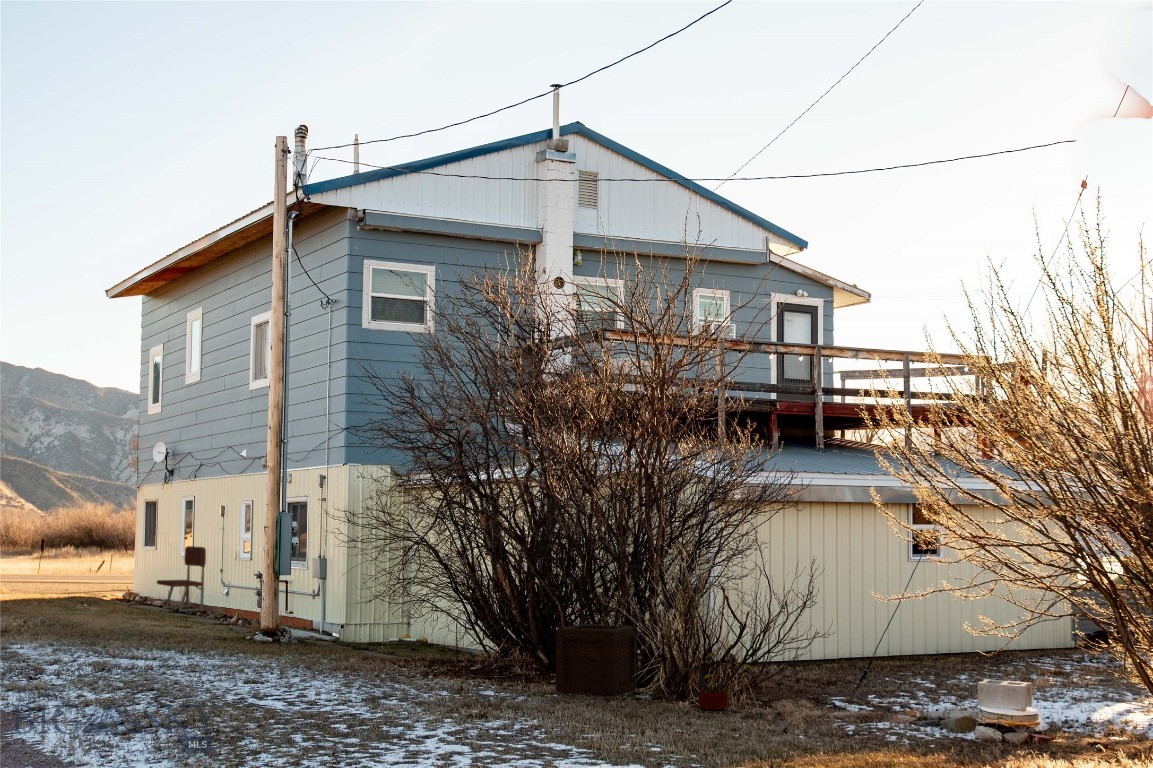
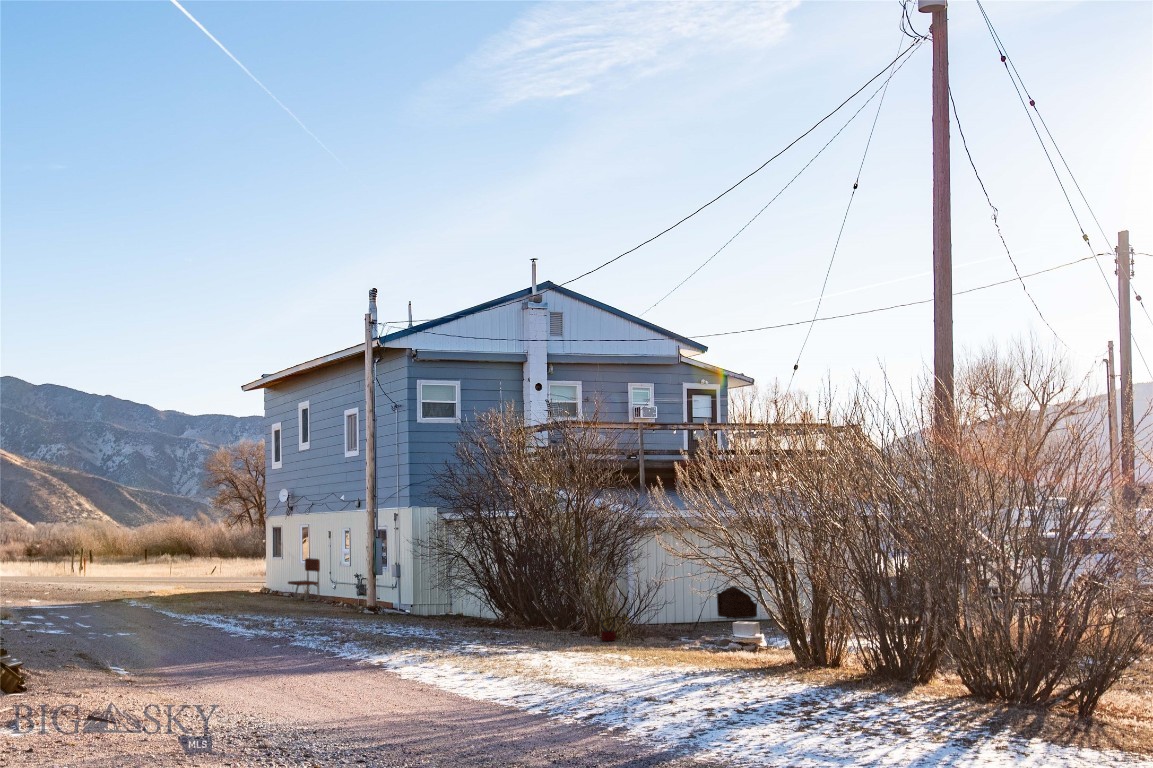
wooden crate: present [555,624,637,696] -> present [717,586,757,619]

